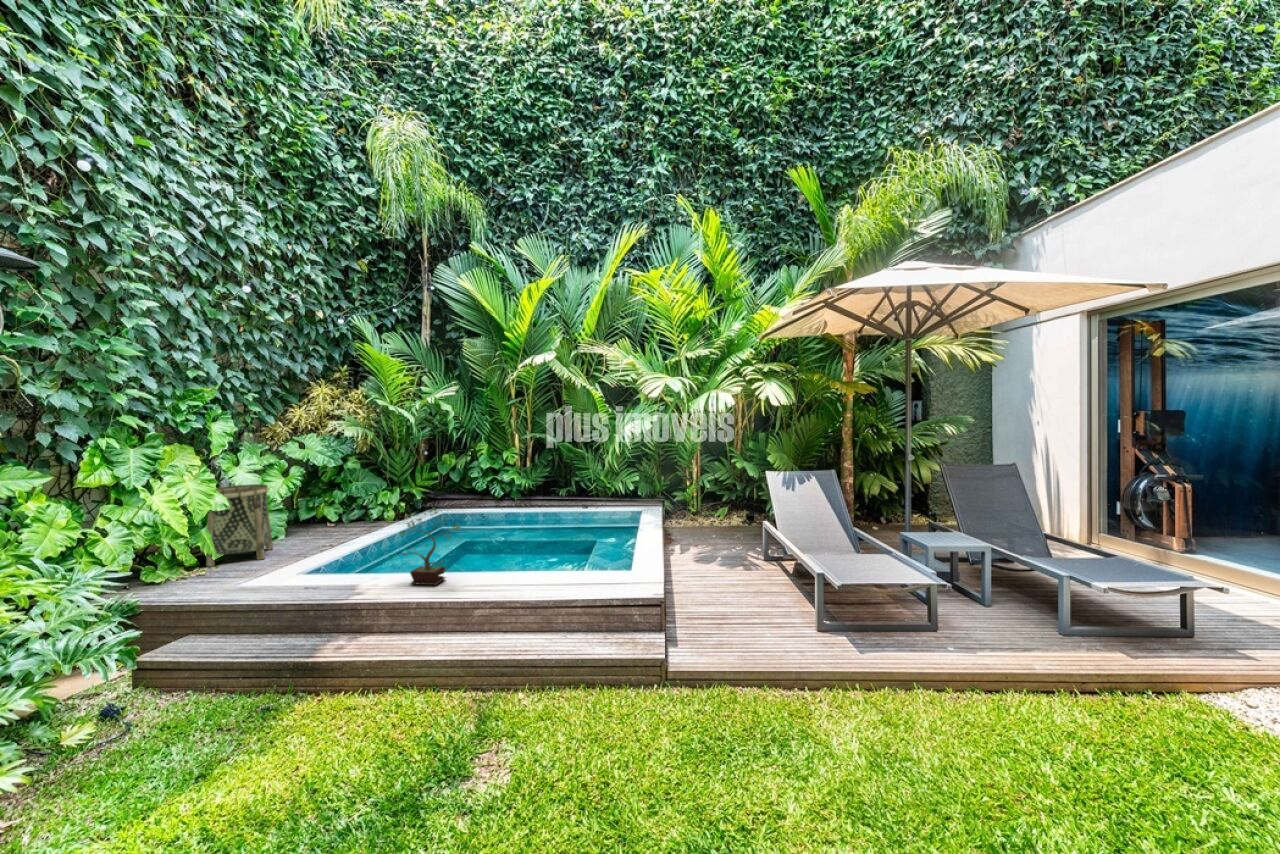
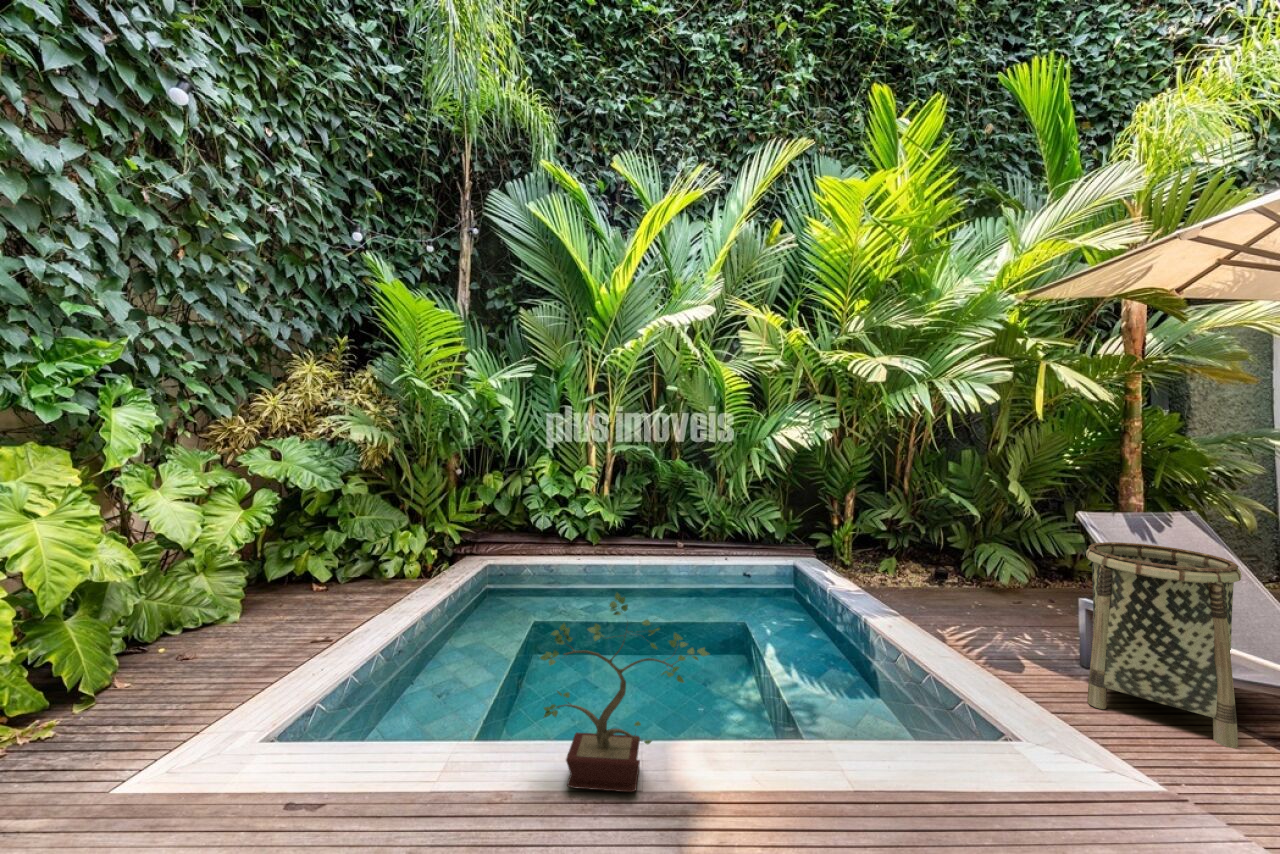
basket: present [206,484,273,566] -> present [1086,542,1242,748]

